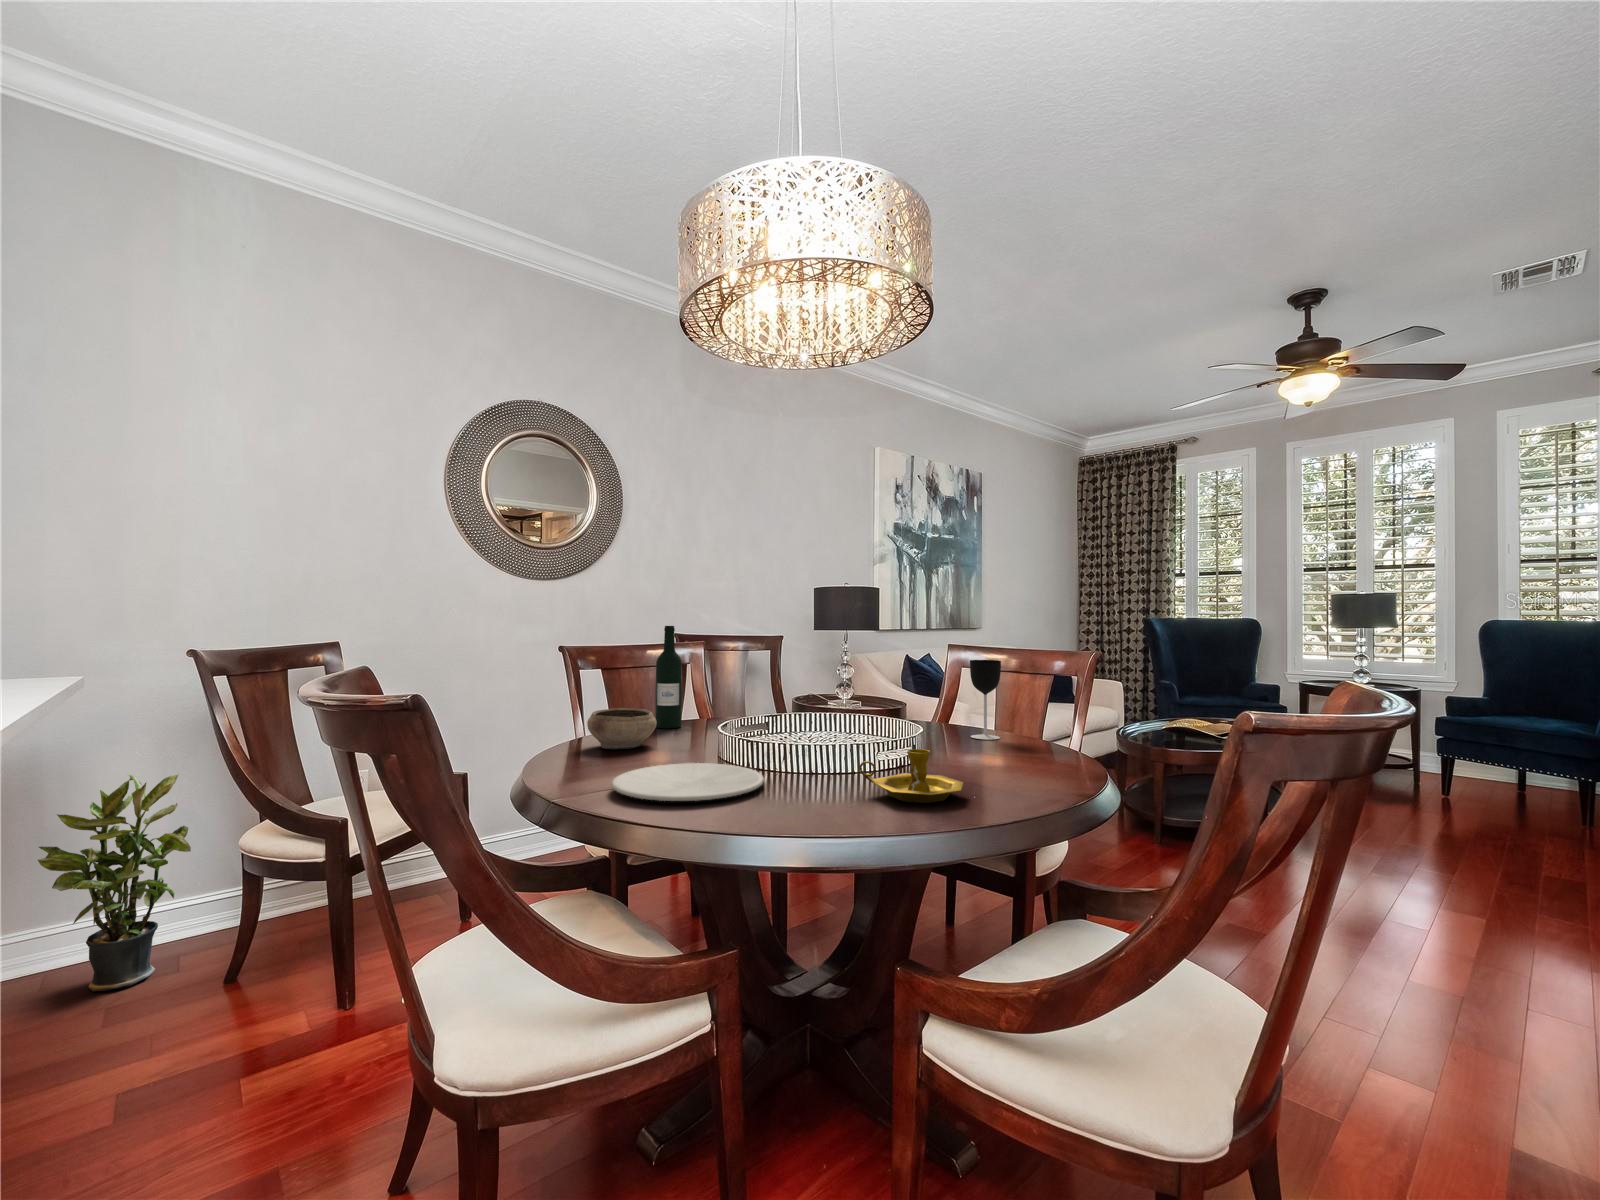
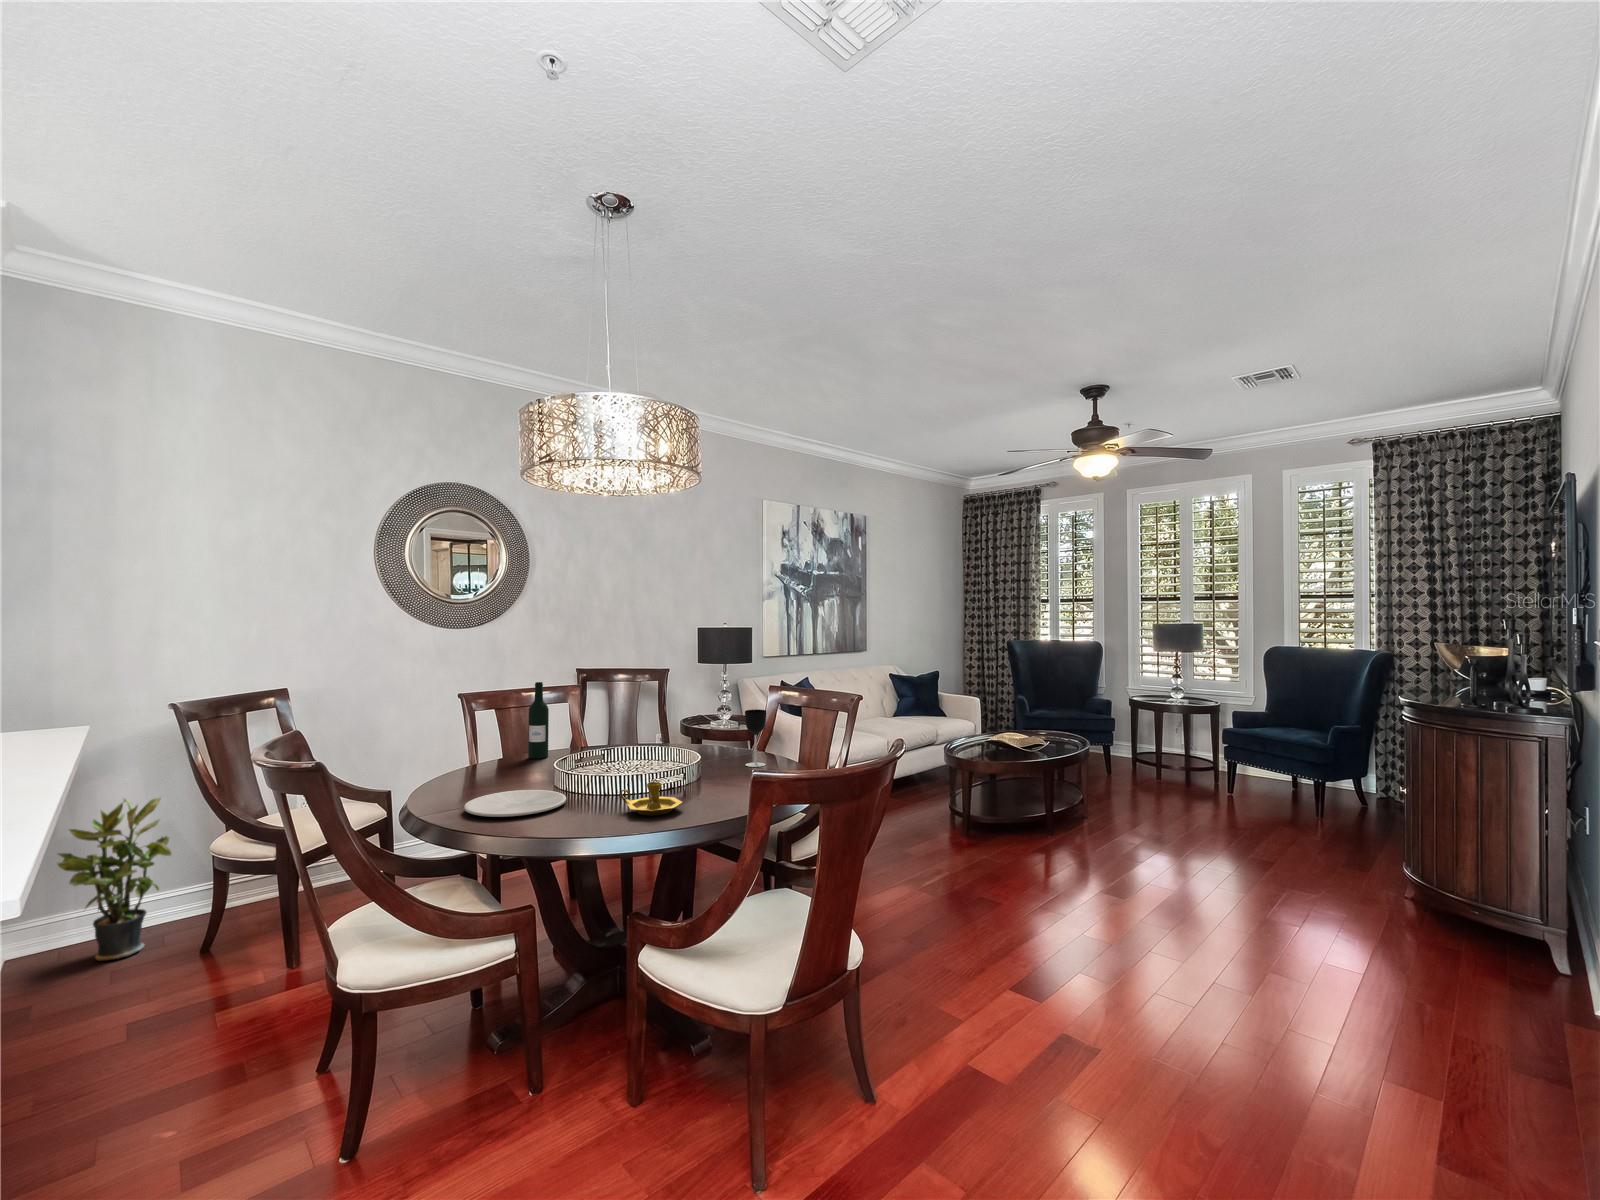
ceramic bowl: present [587,708,657,749] -> none [467,747,518,778]

